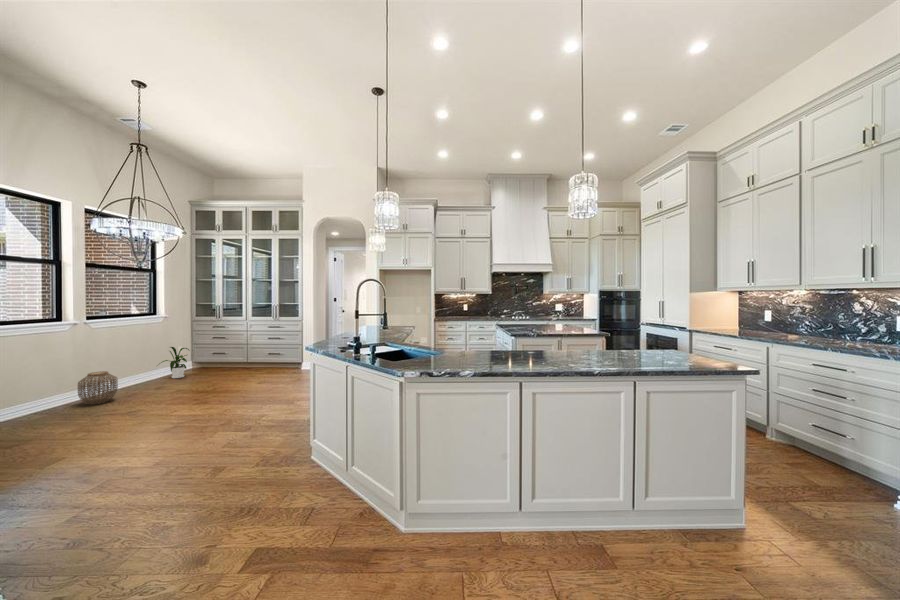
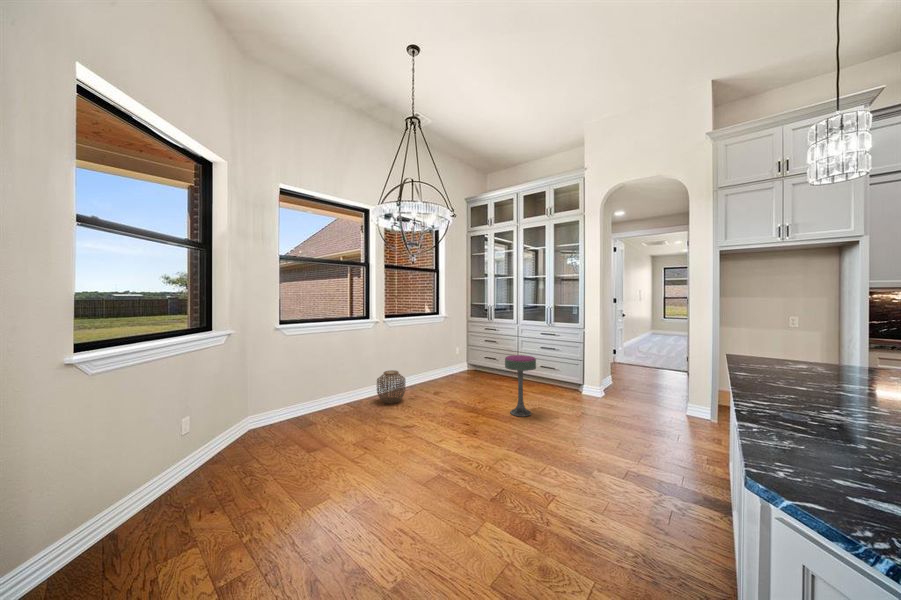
bar stool: none [230,344,258,391] -> present [505,355,536,417]
house plant: present [161,347,189,378] -> none [438,349,469,382]

